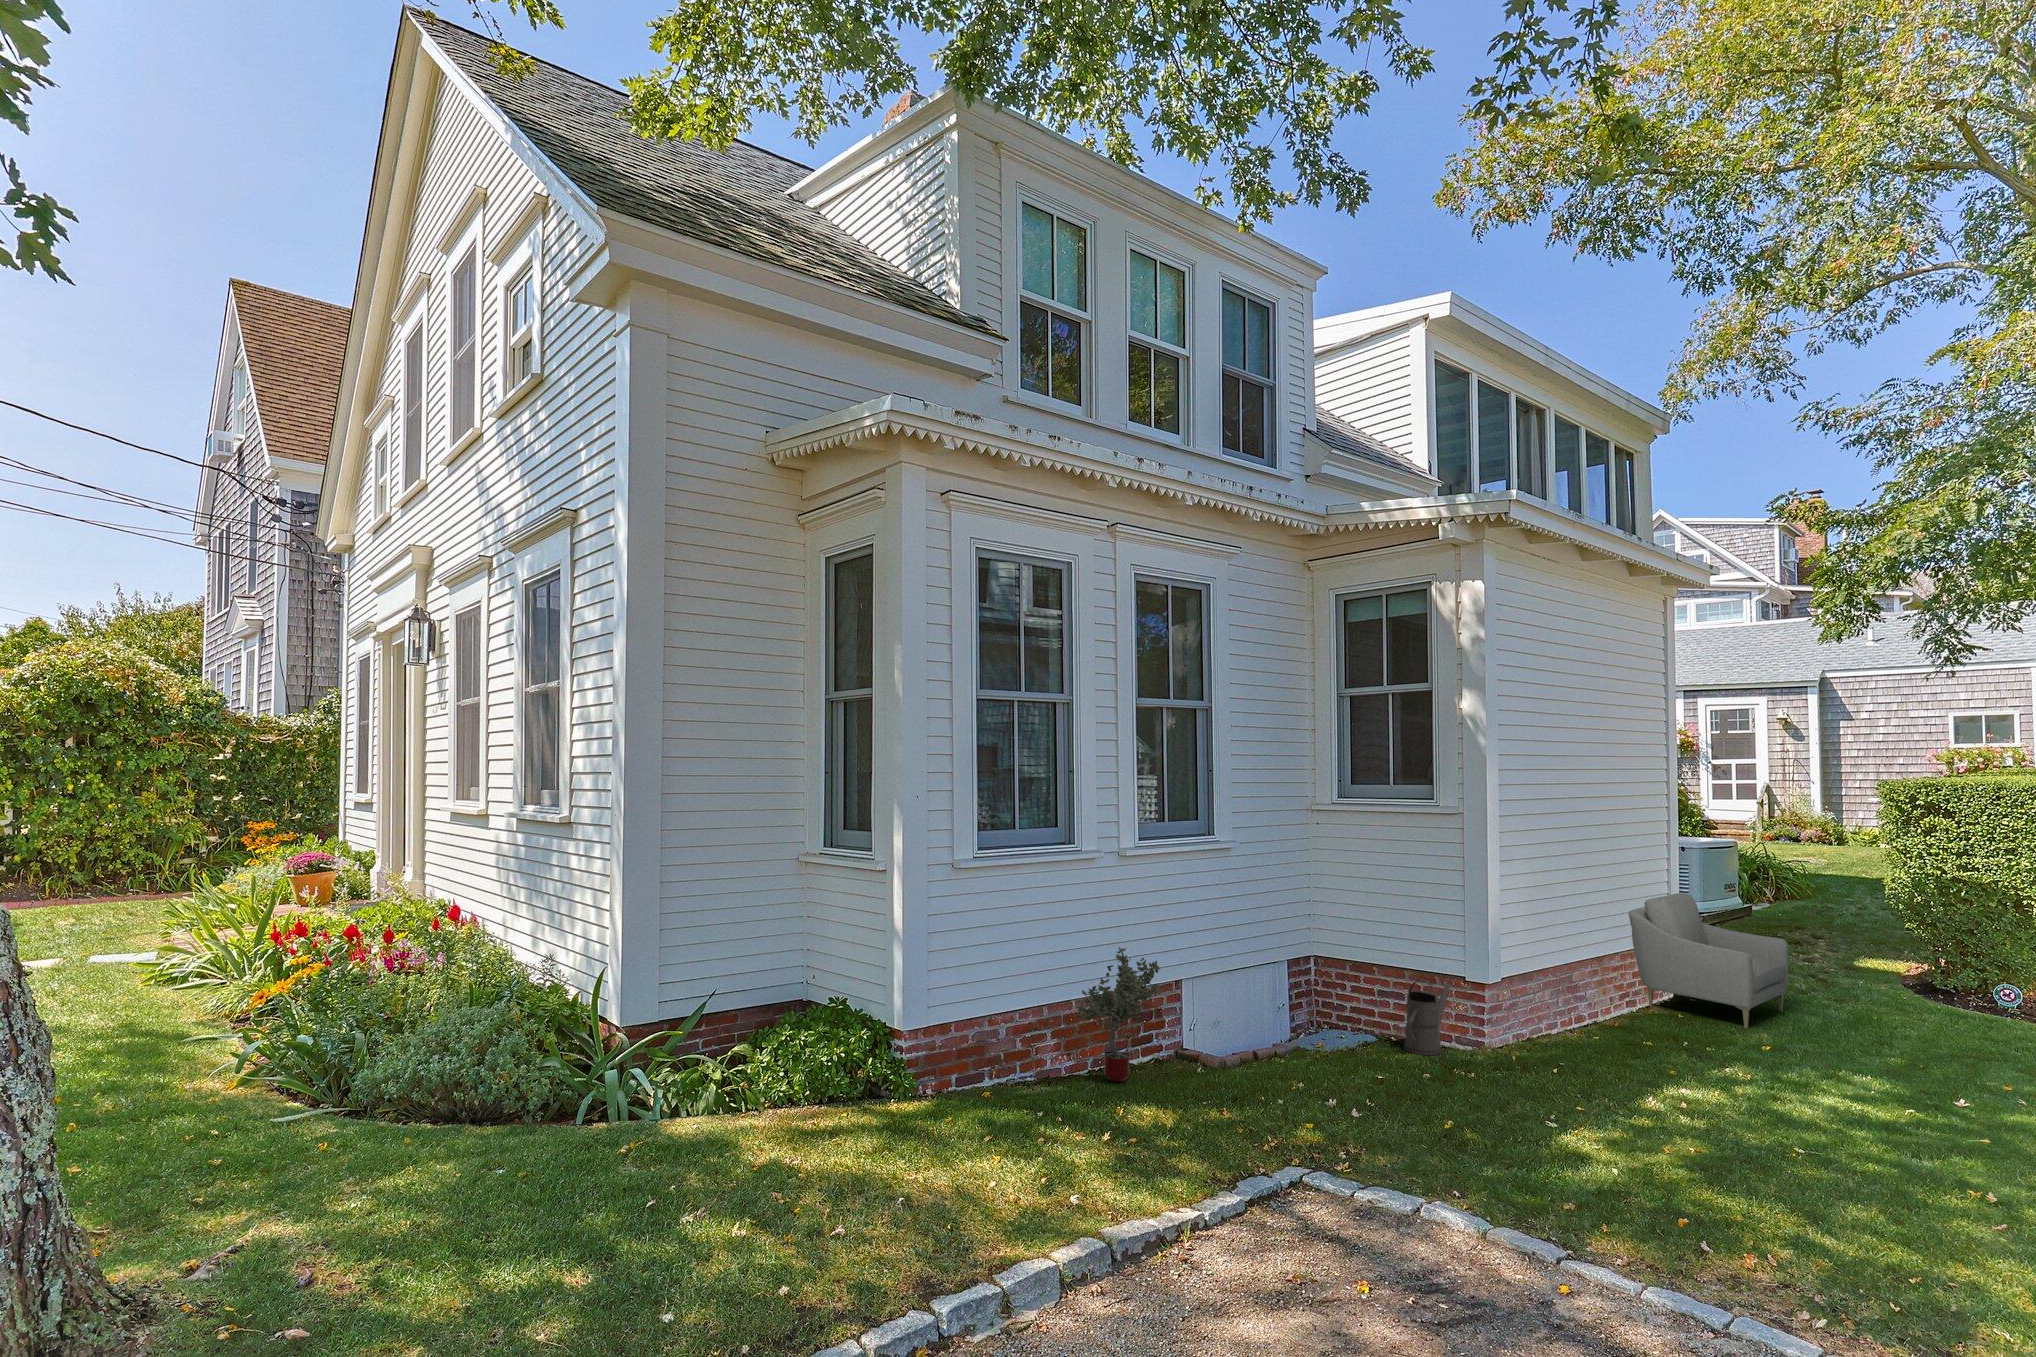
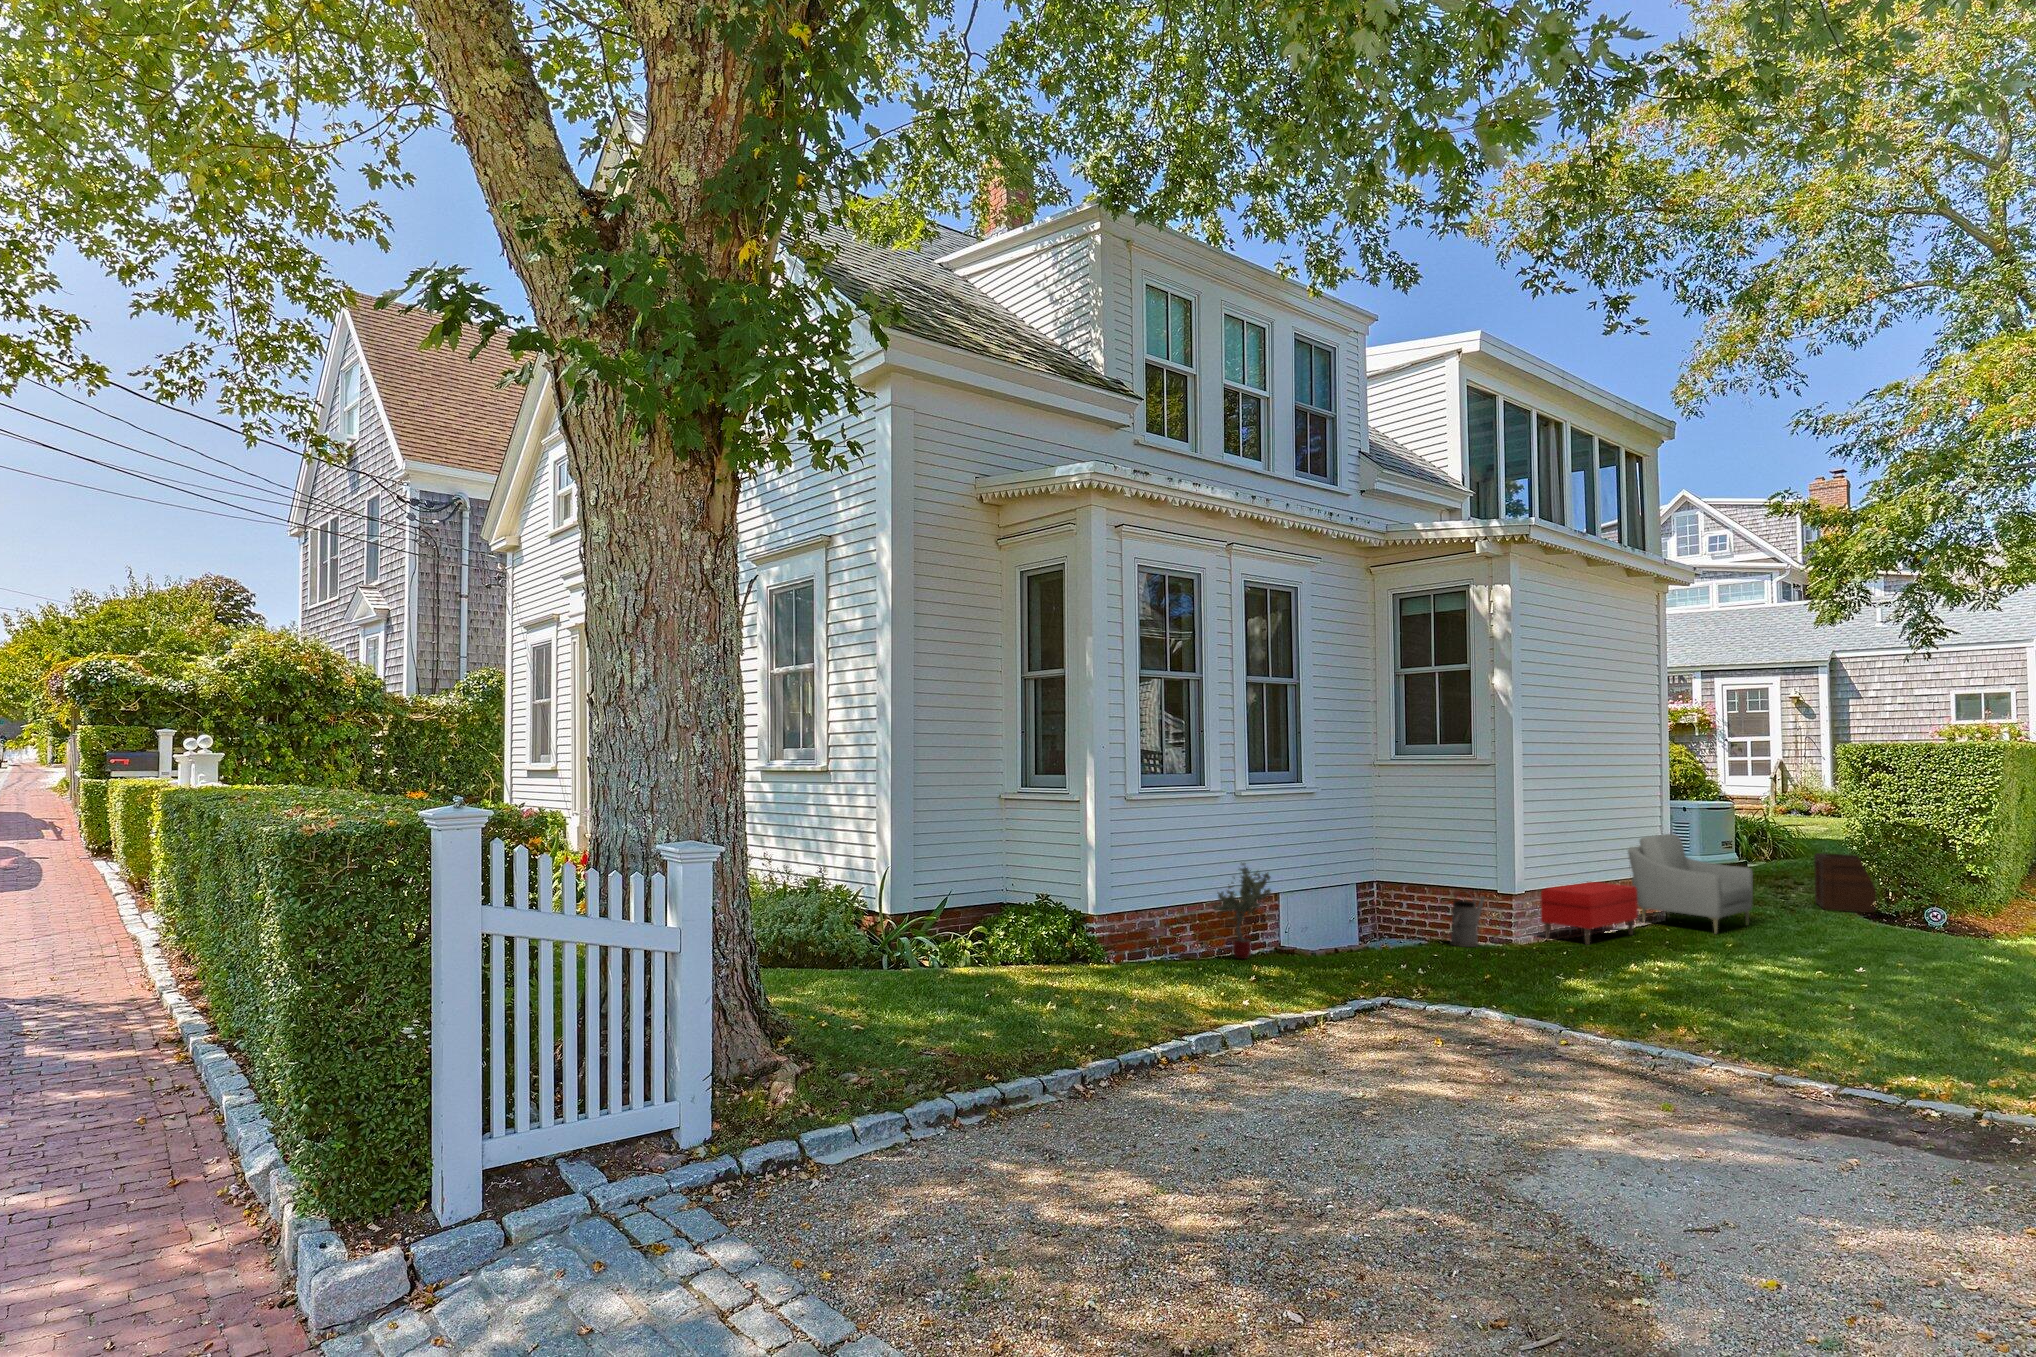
wooden crate: none [1848,910,1945,990] -> present [1814,853,1876,914]
bench: none [1522,957,1647,1050] -> present [1540,882,1638,945]

